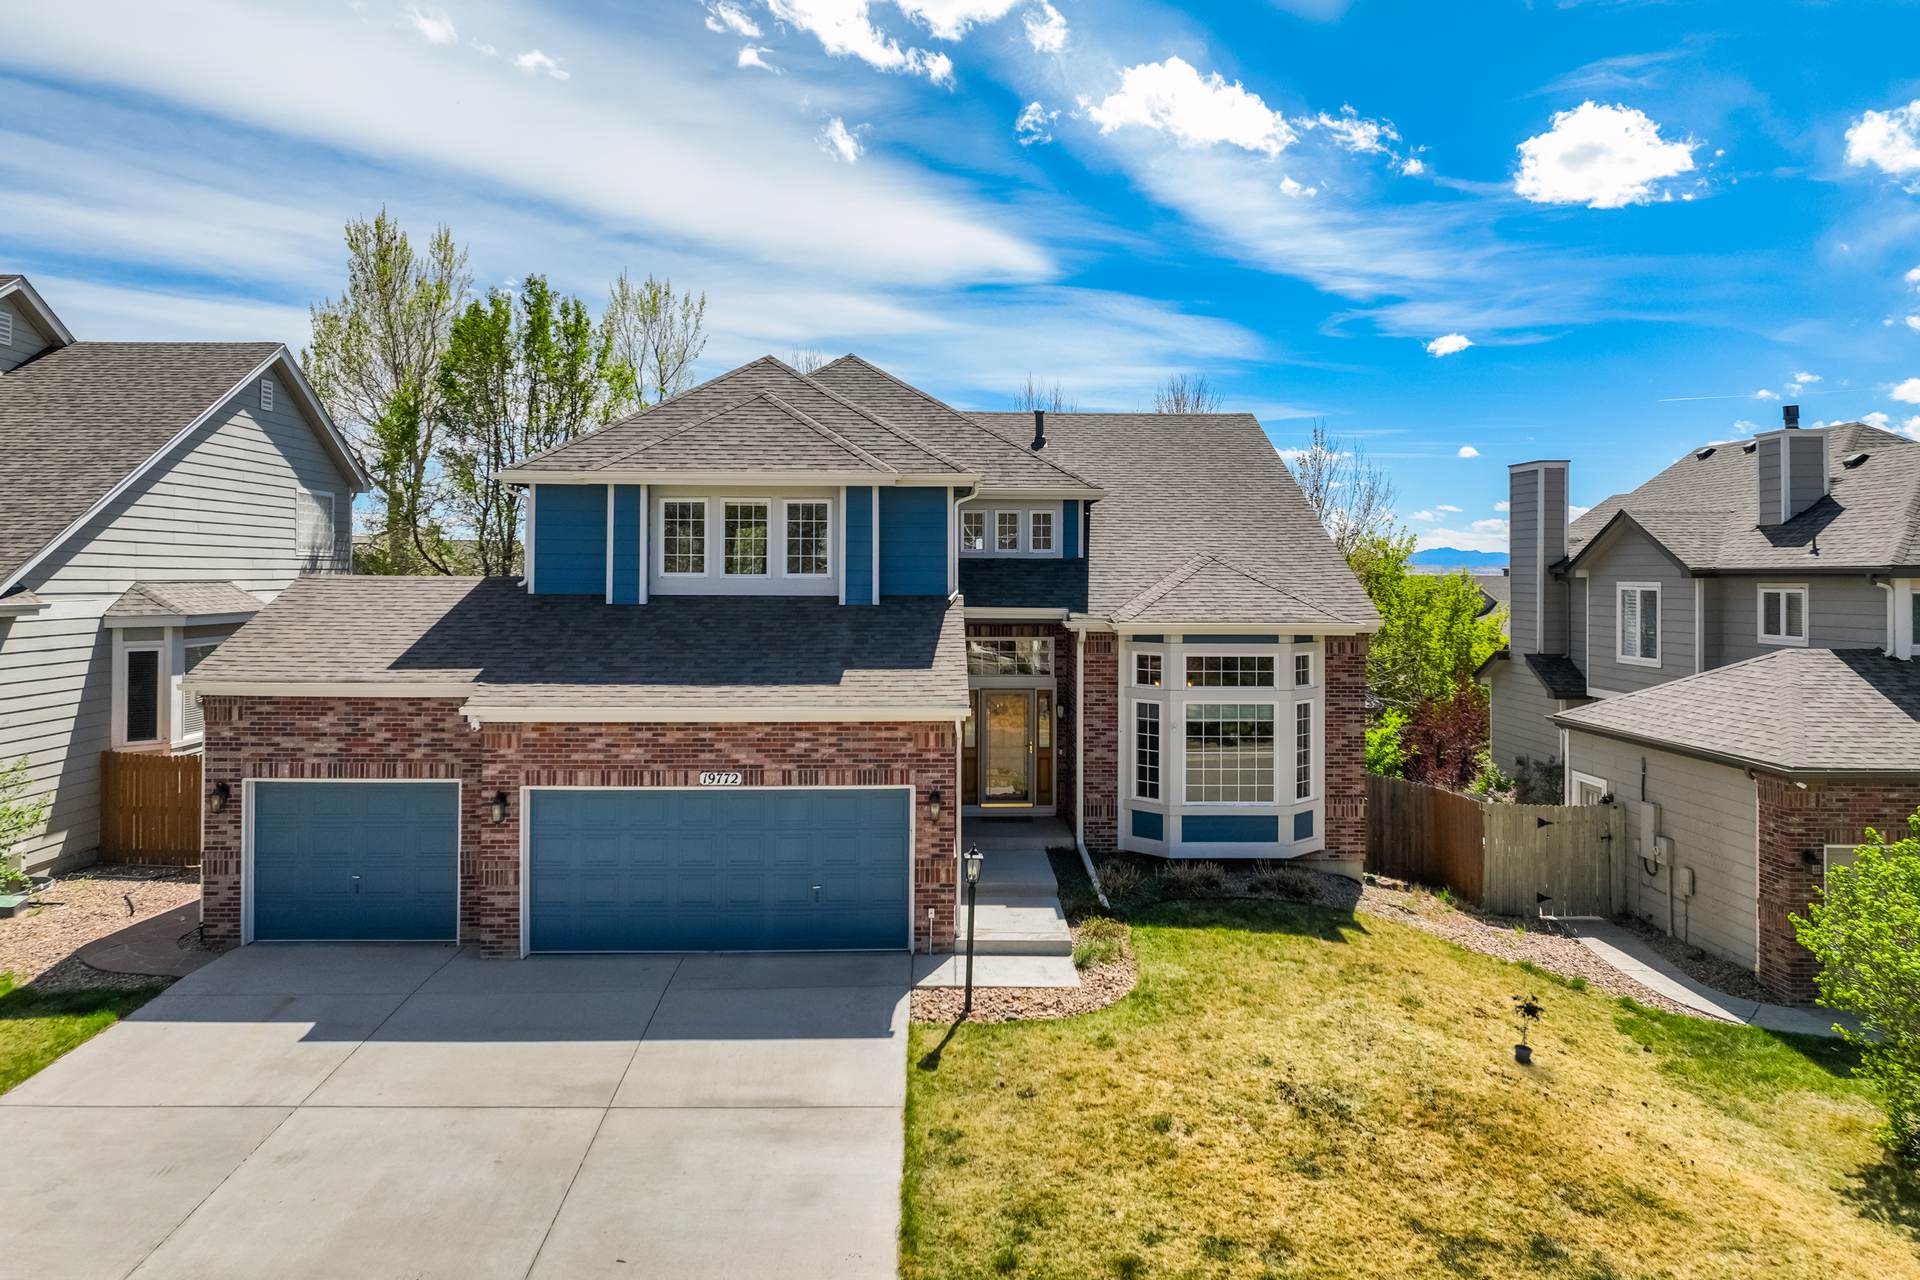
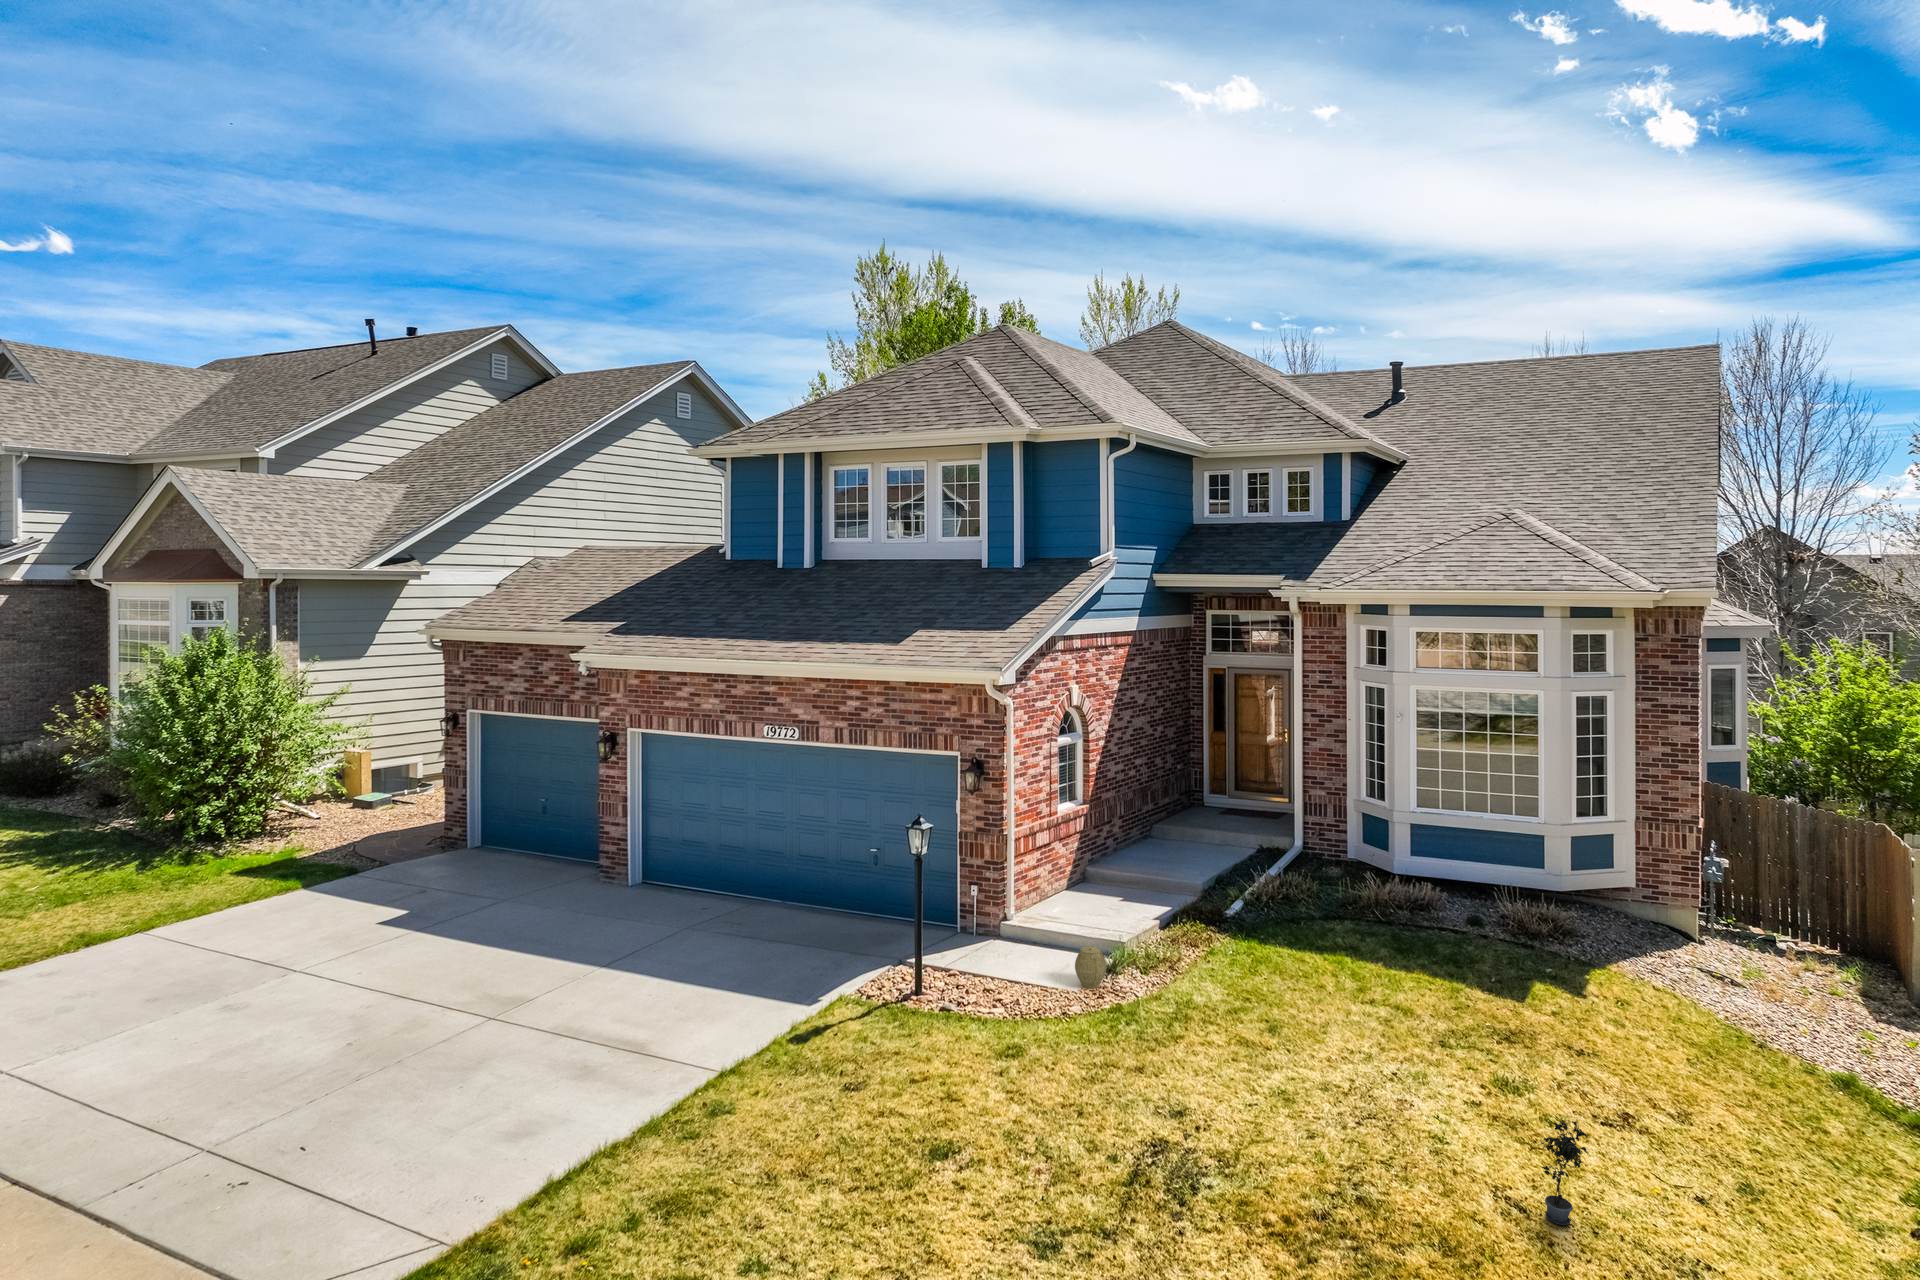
woven basket: none [1064,937,1090,973] -> present [1075,946,1106,989]

